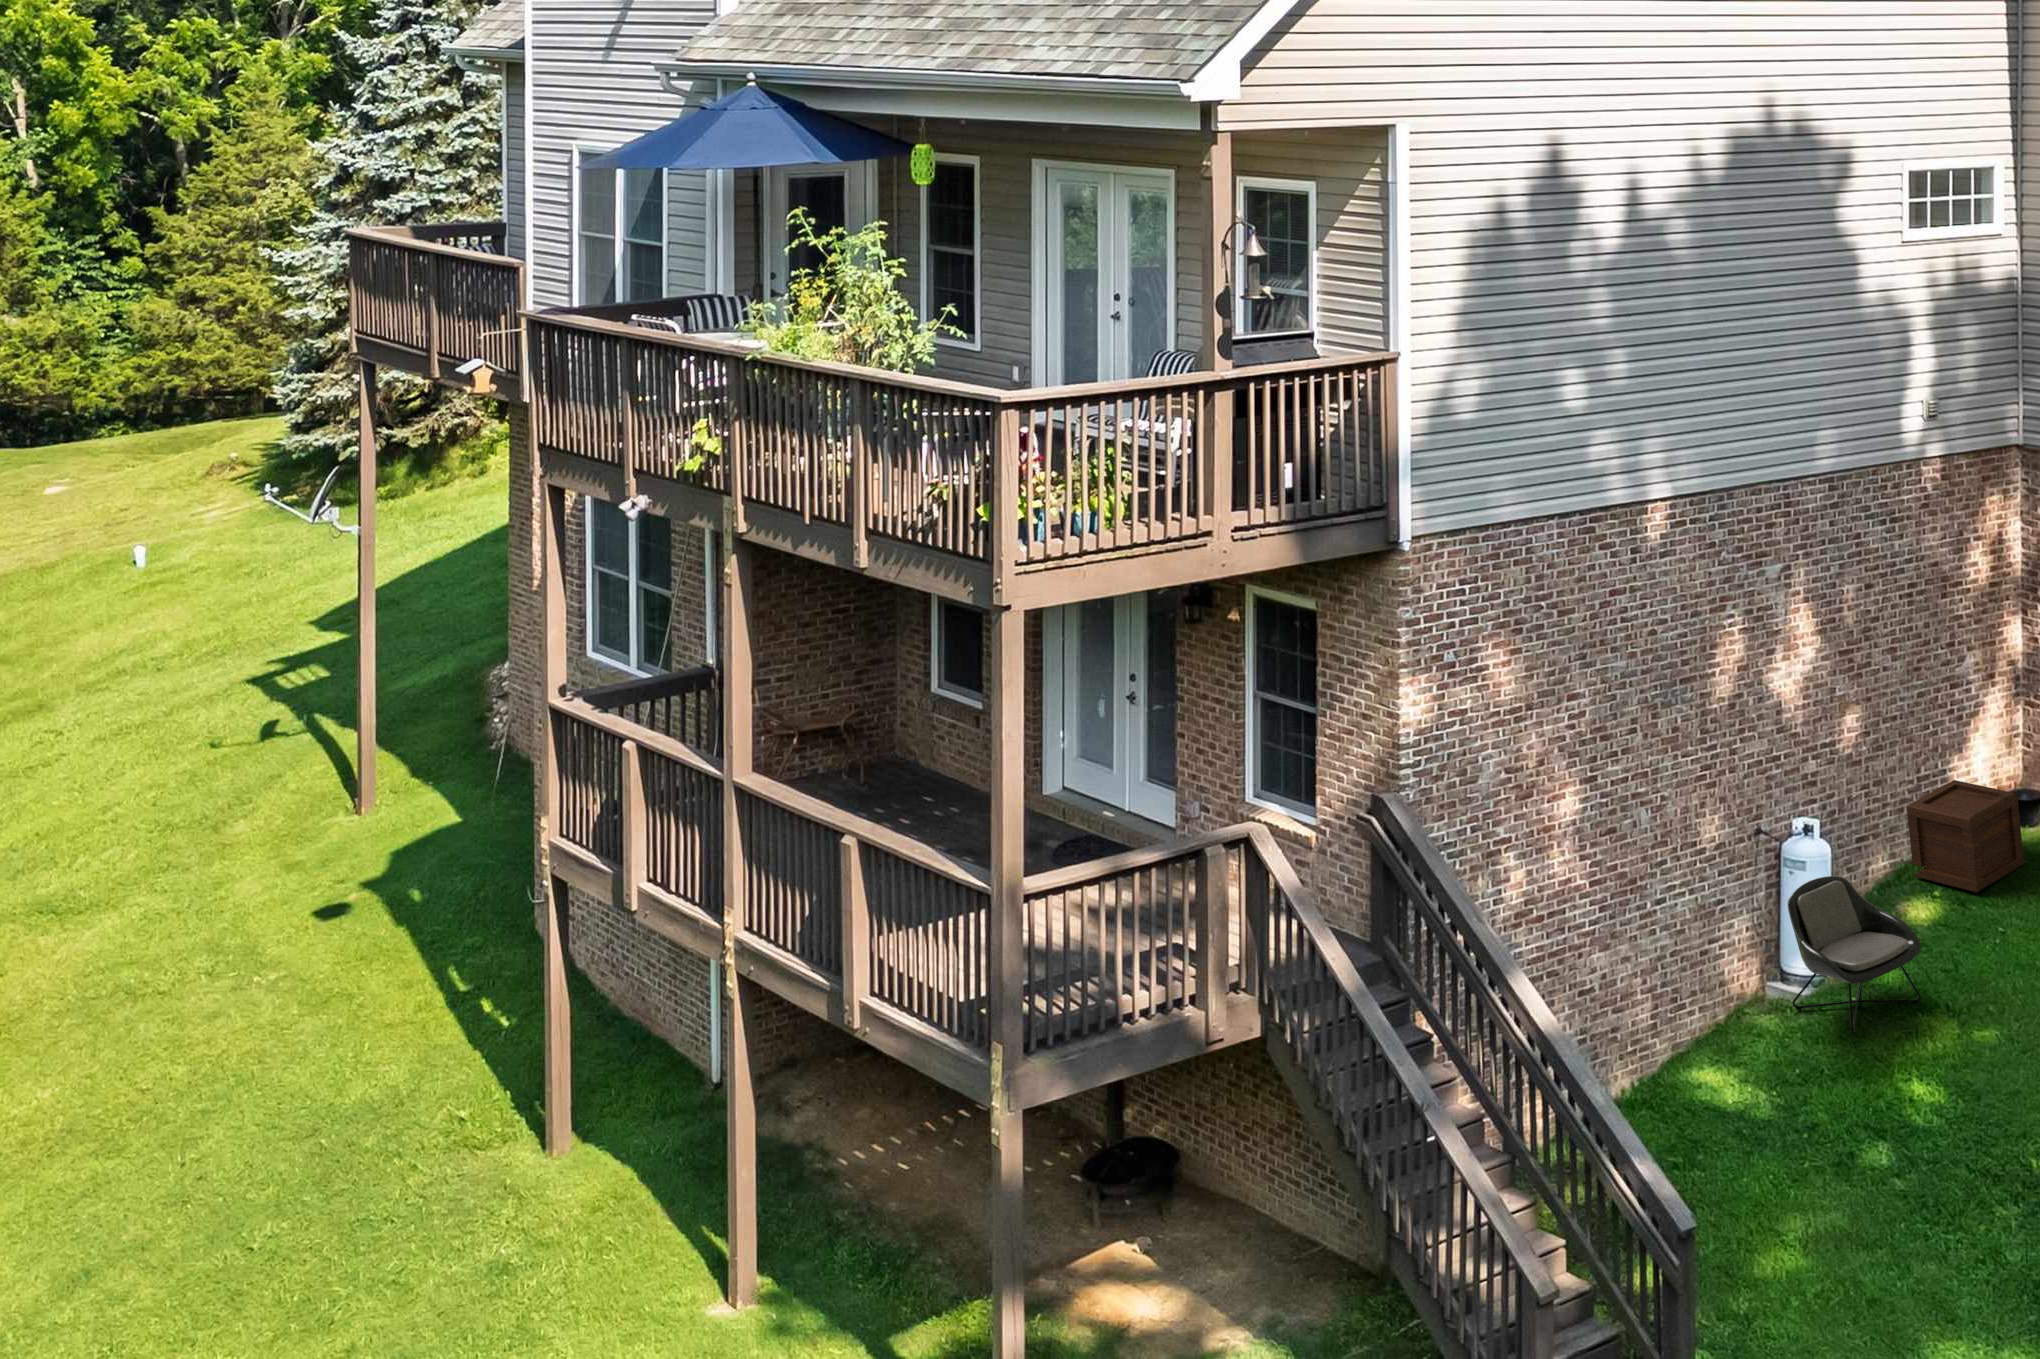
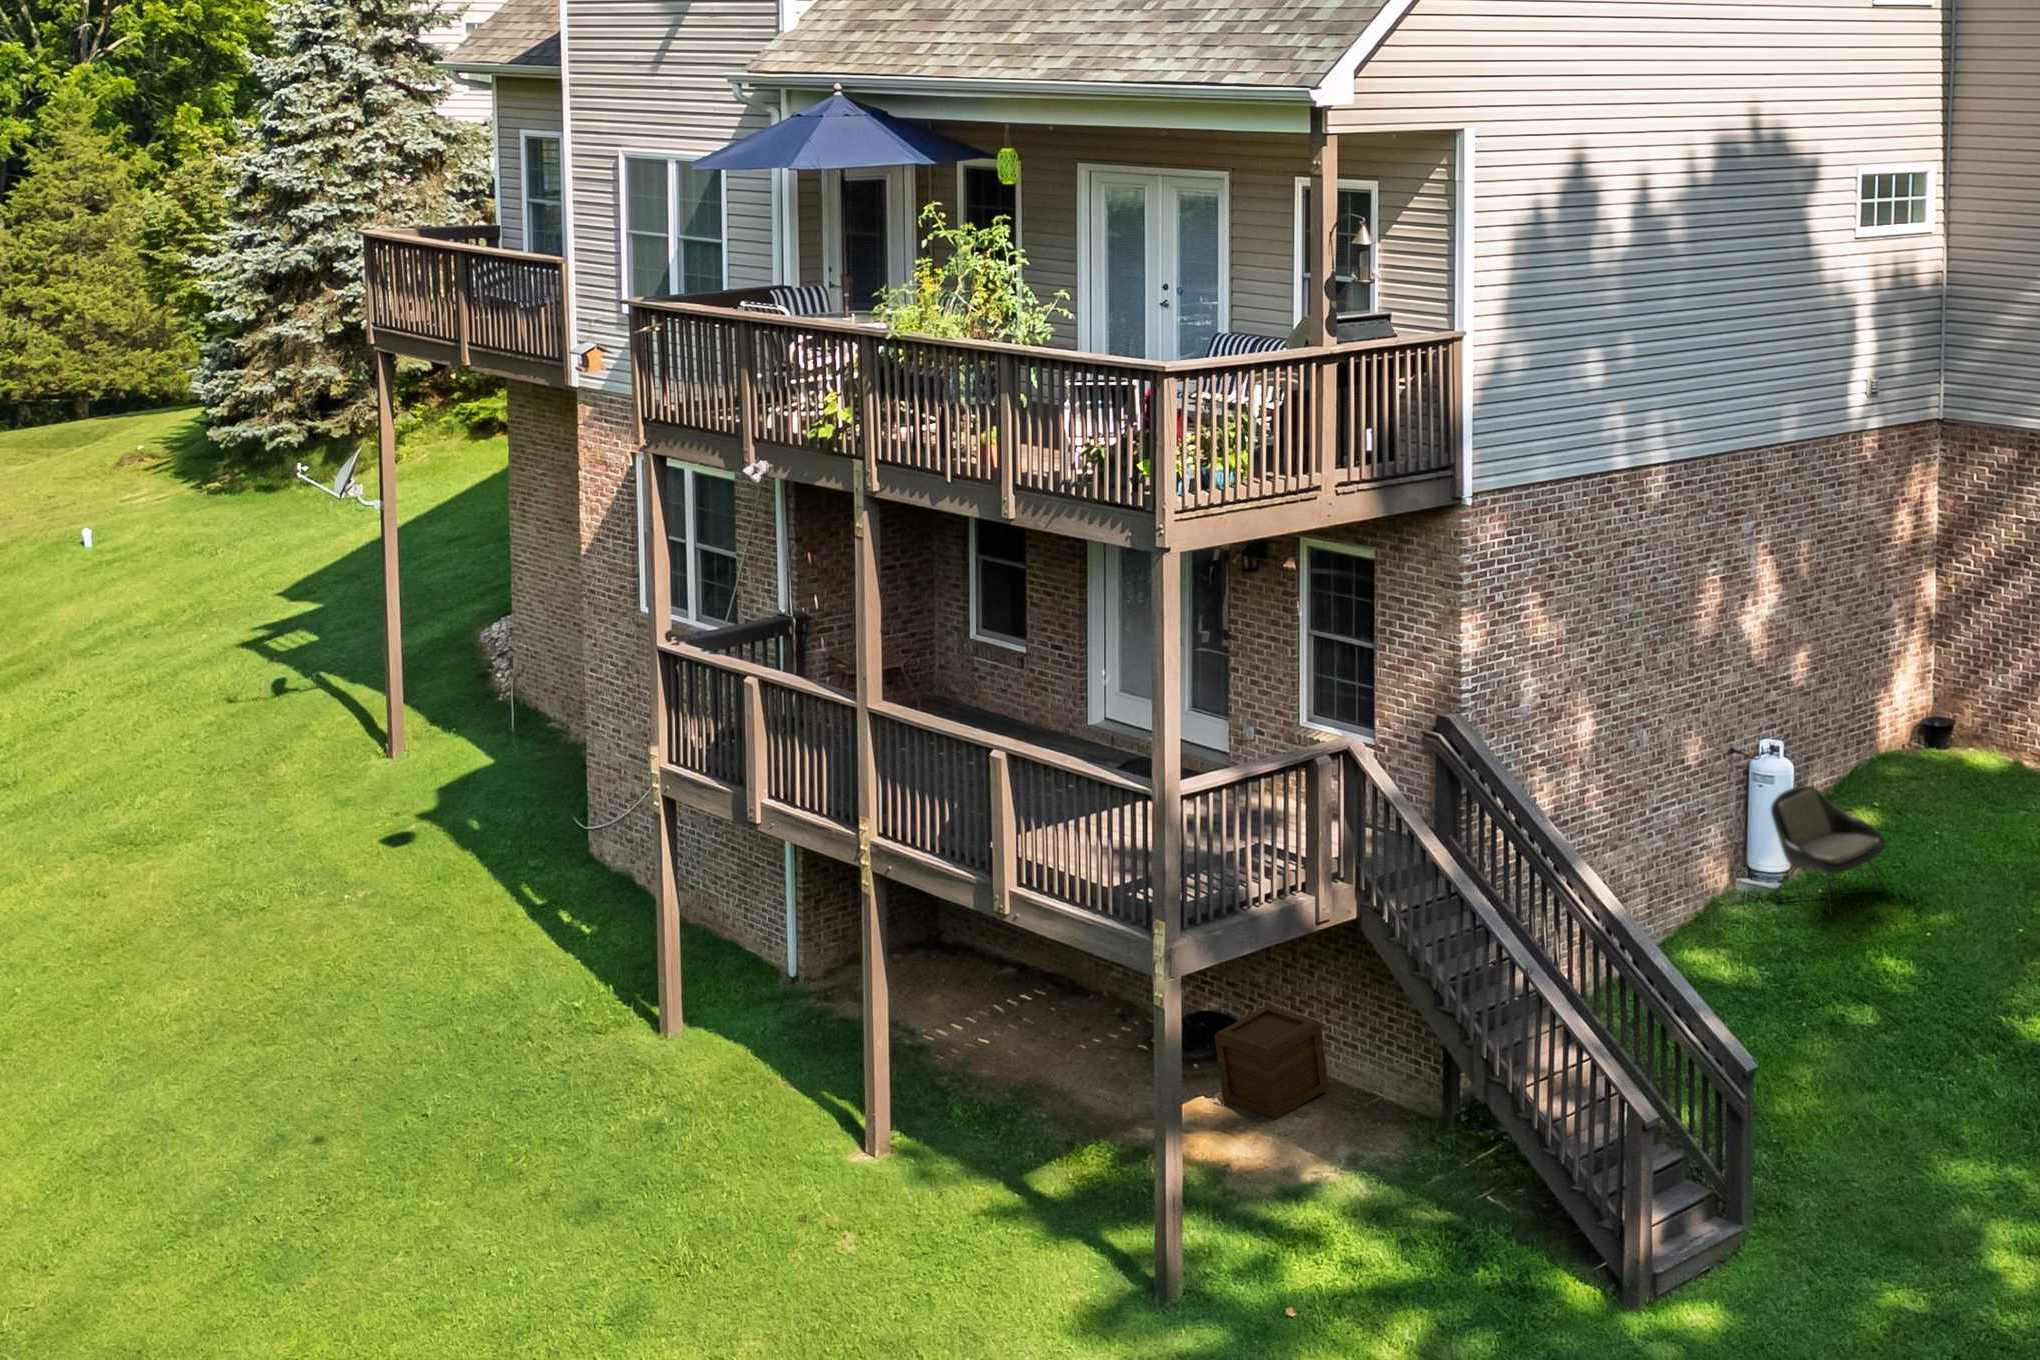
wooden crate: present [1907,780,2024,892] -> present [1214,1005,1329,1120]

